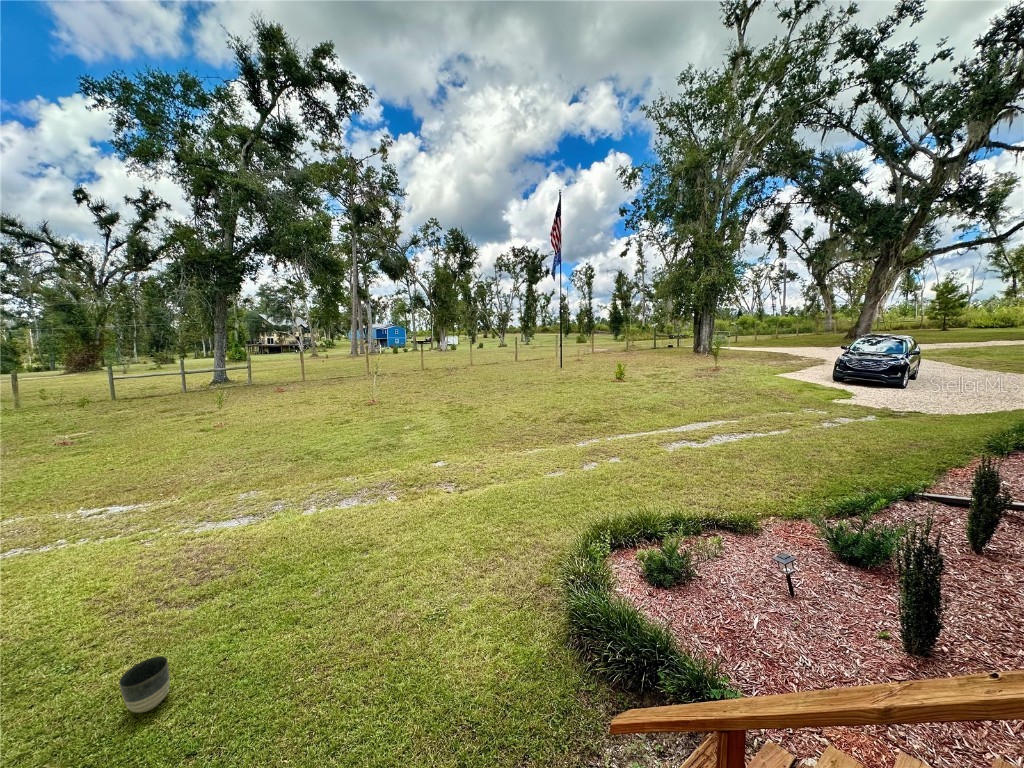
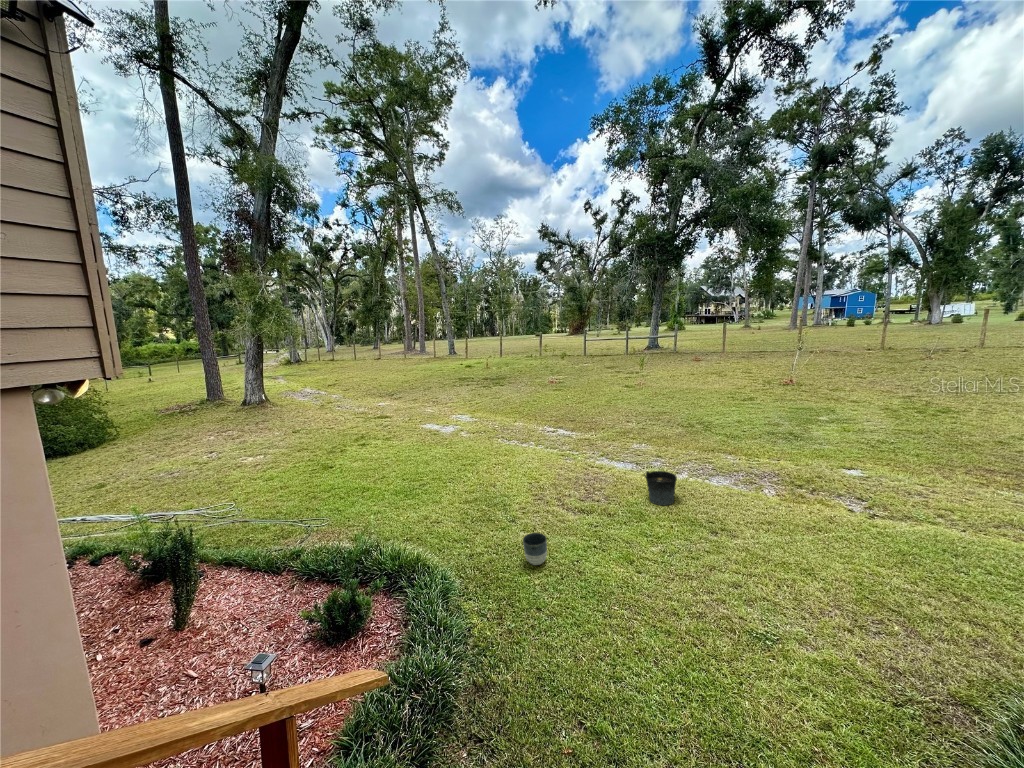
bucket: none [278,510,318,549] -> present [644,471,677,505]

